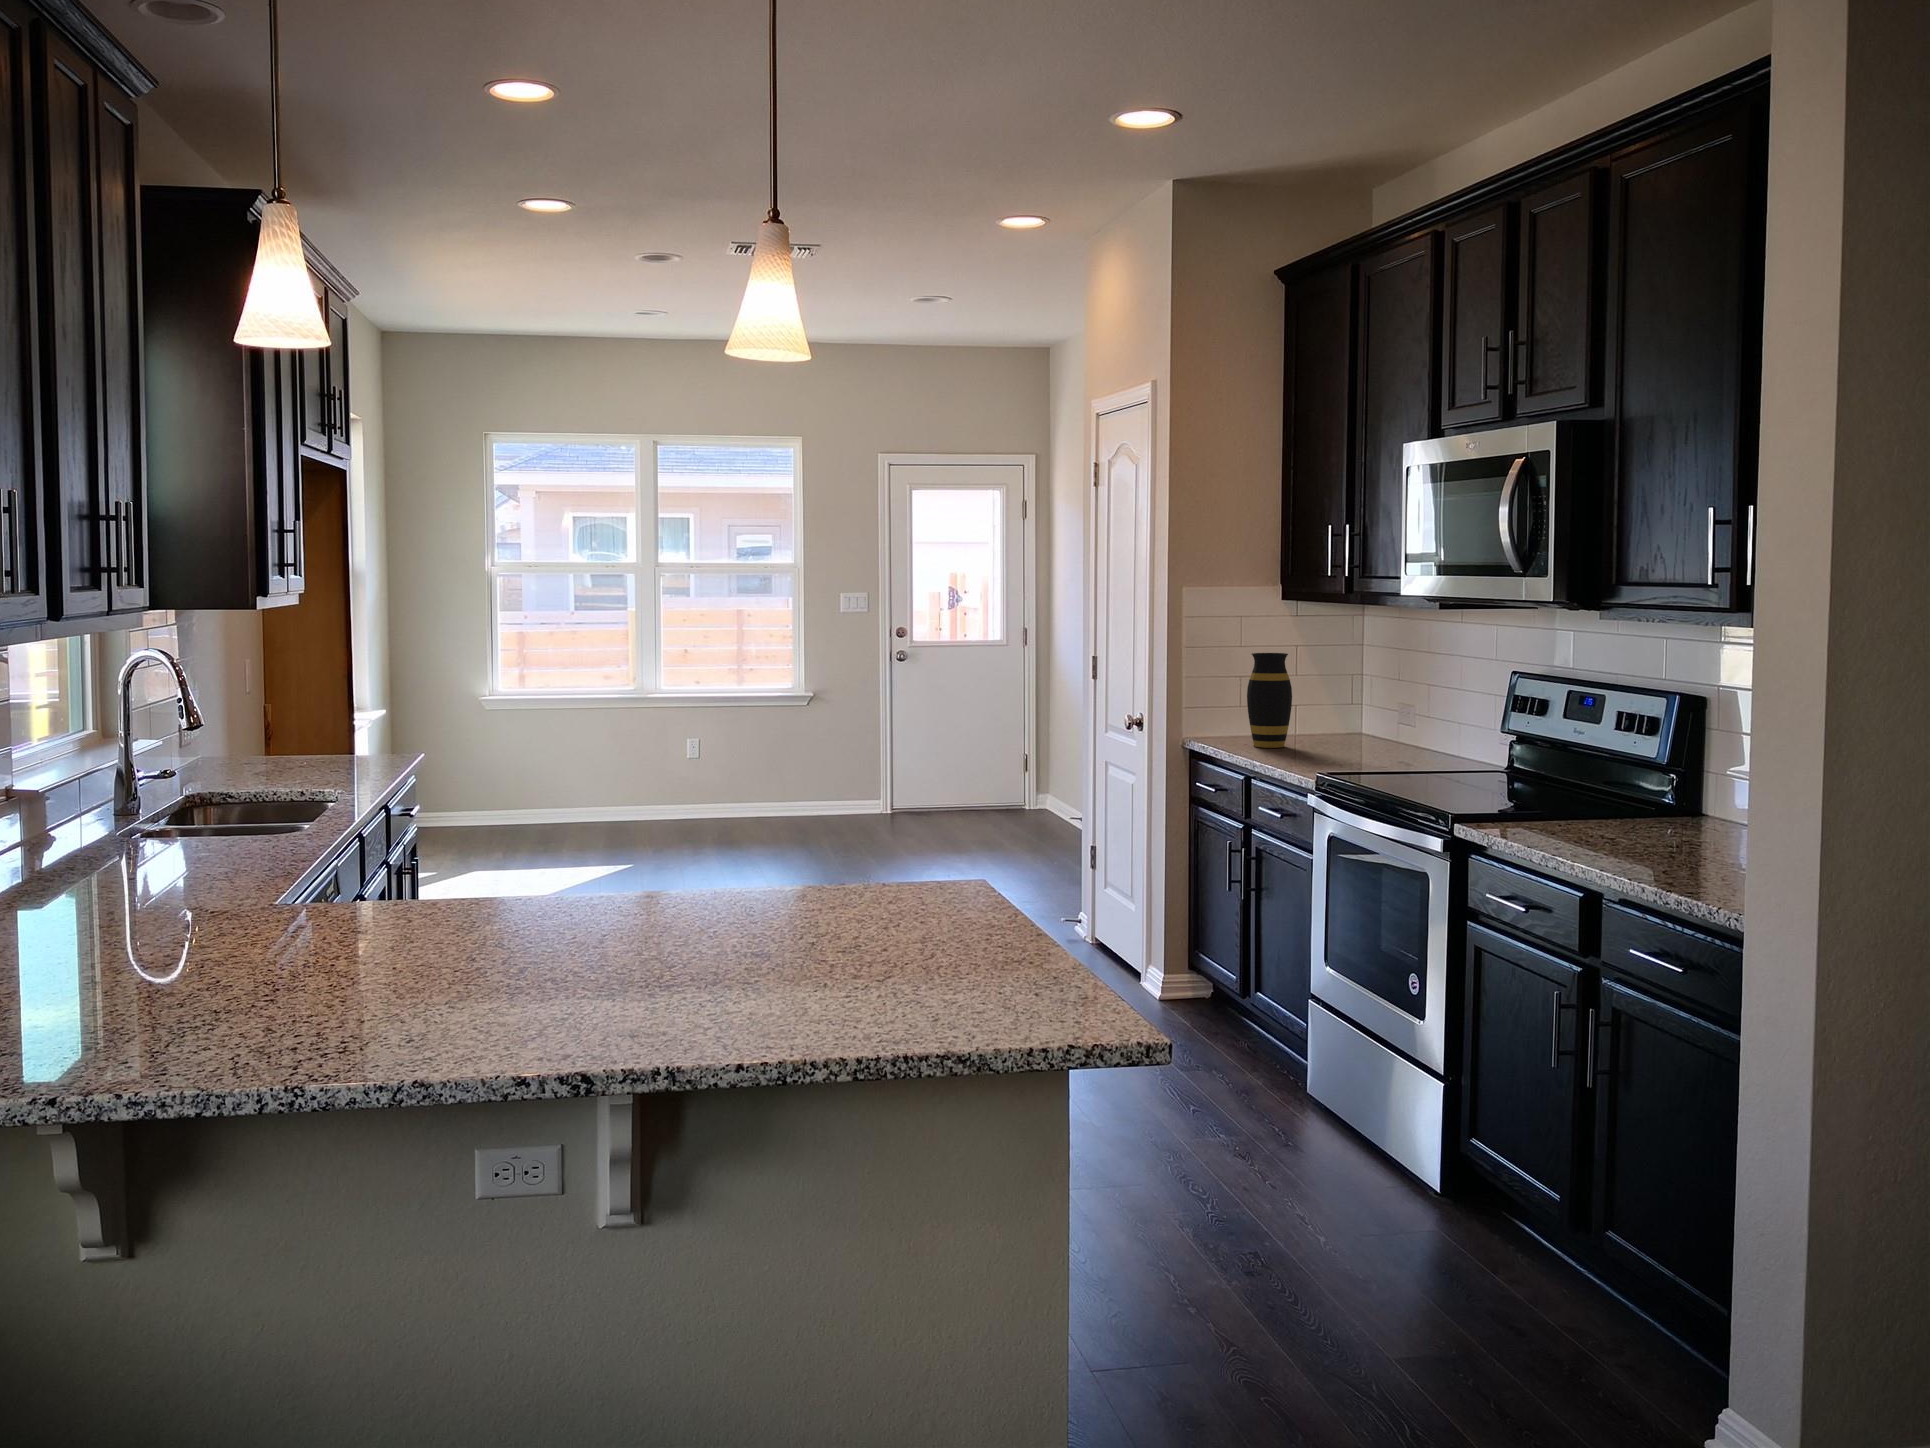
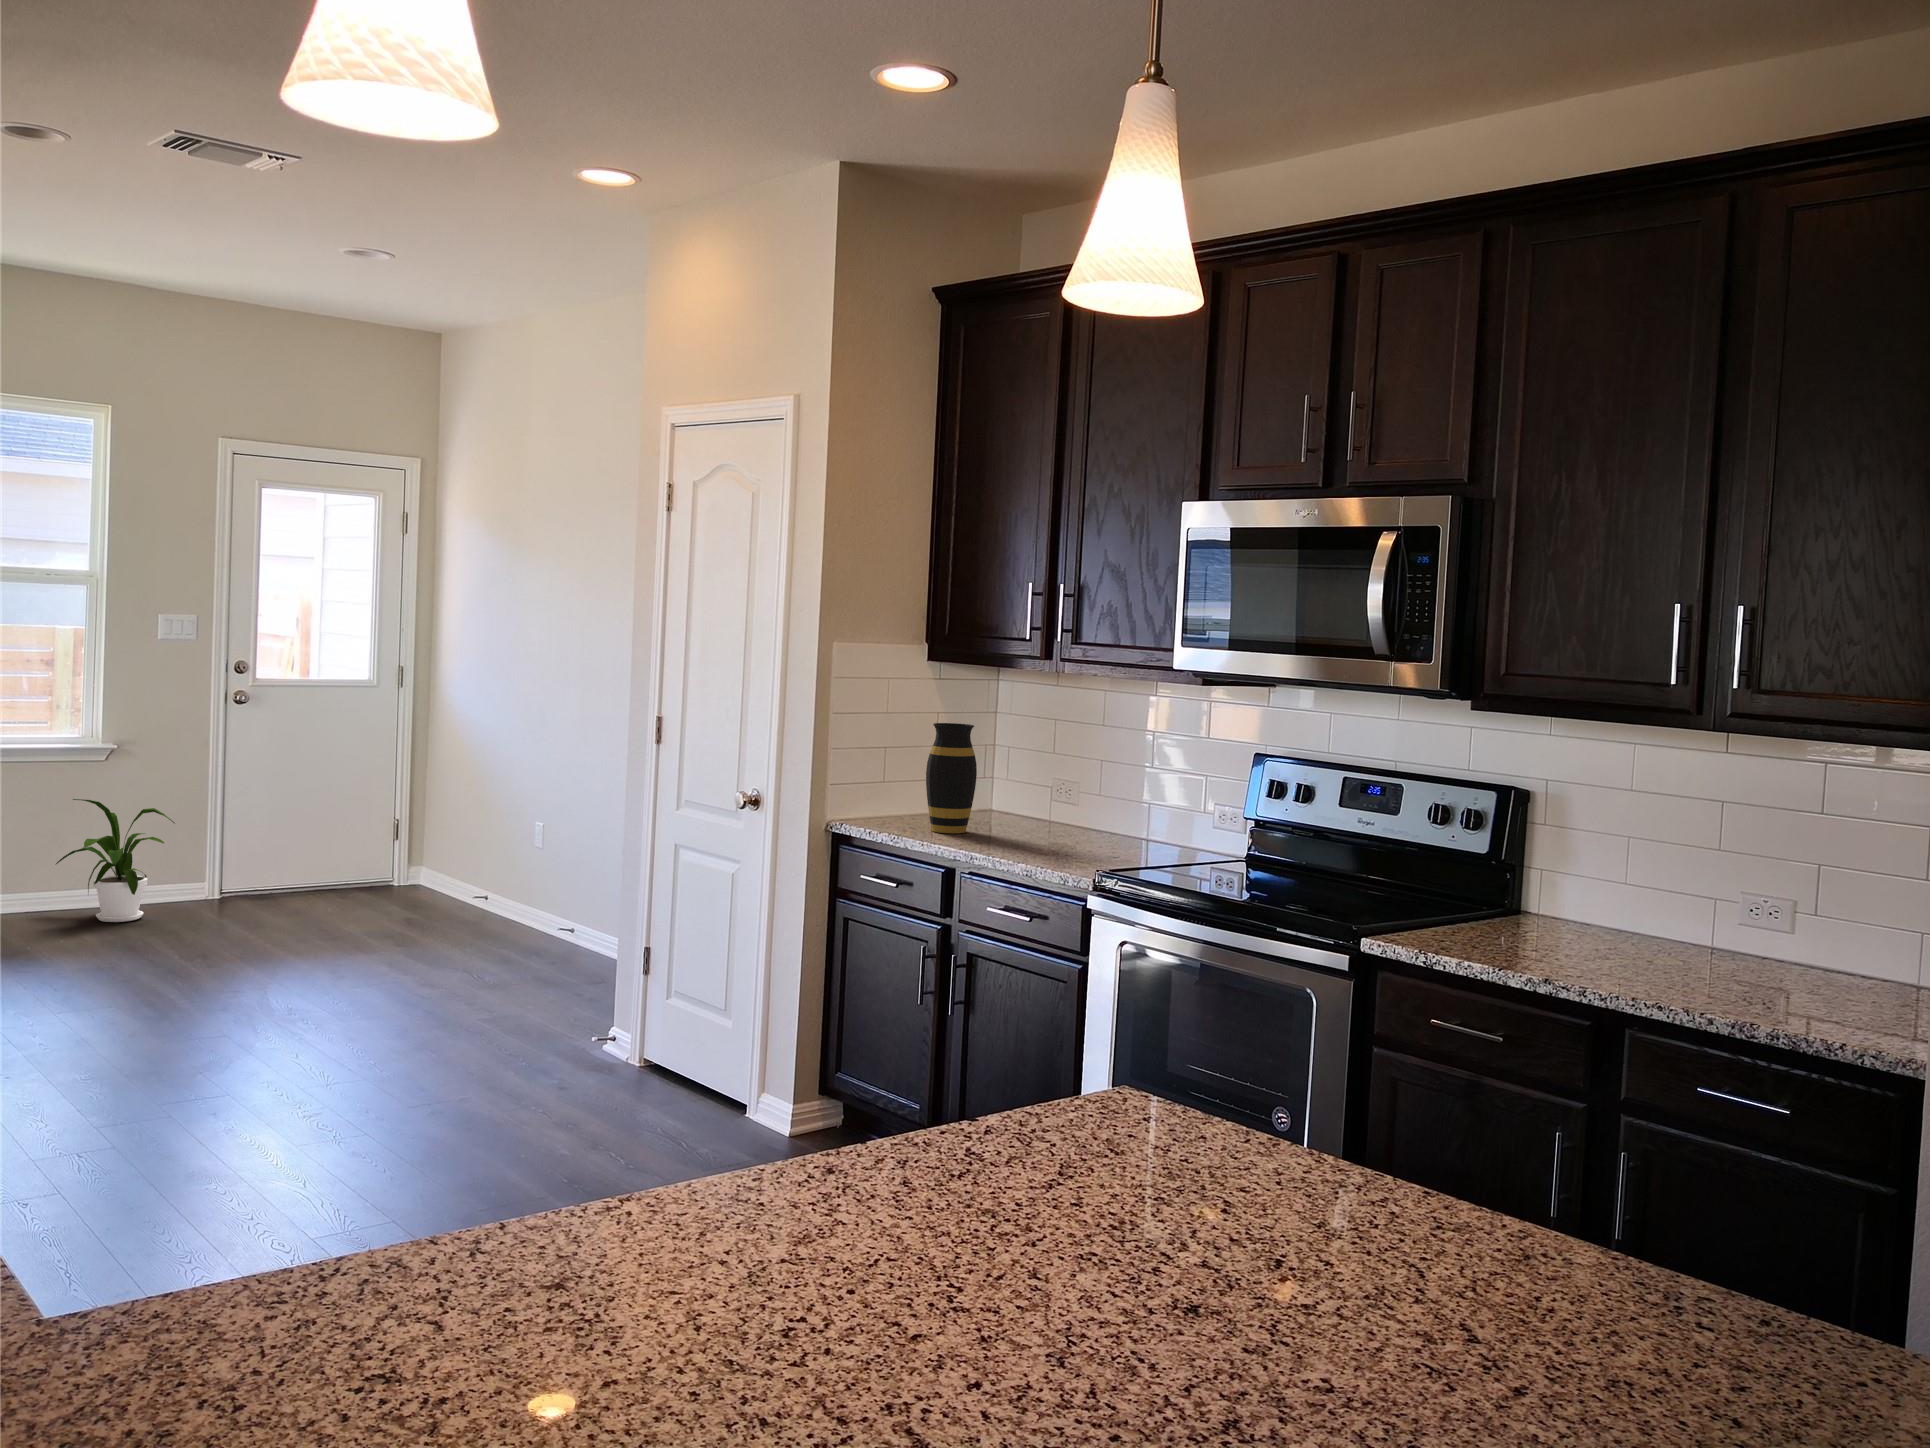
house plant: none [784,732,855,823] -> present [56,799,175,922]

